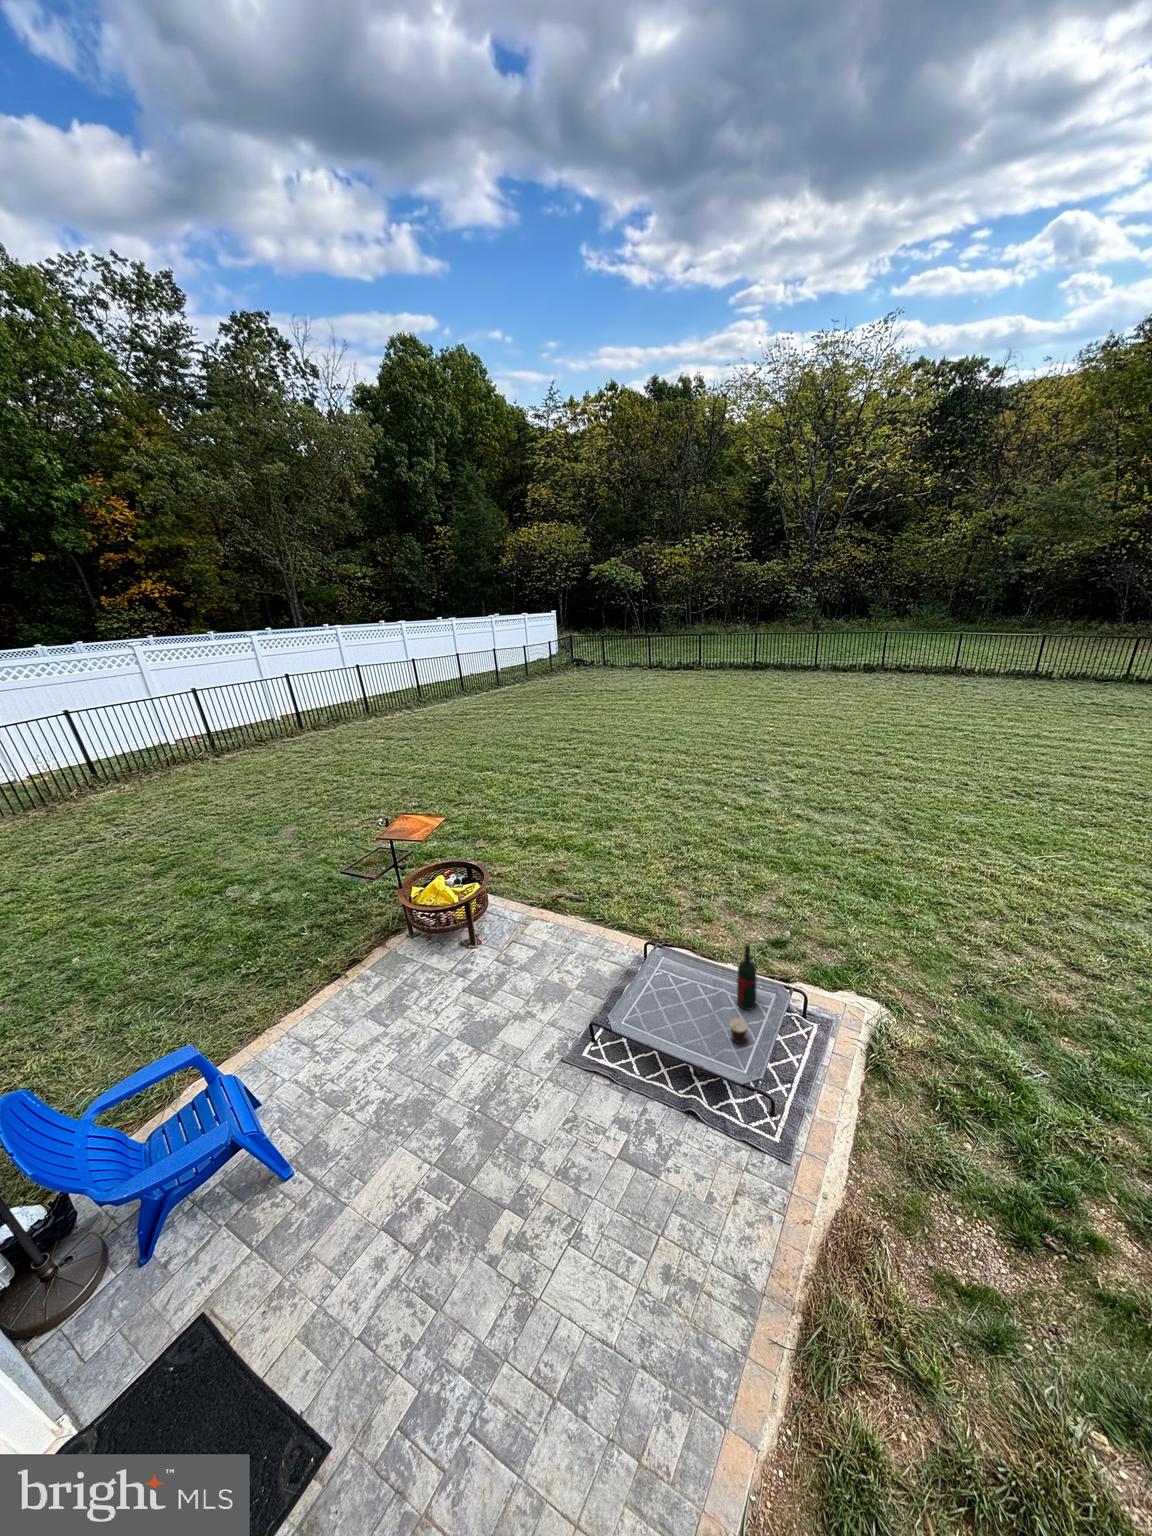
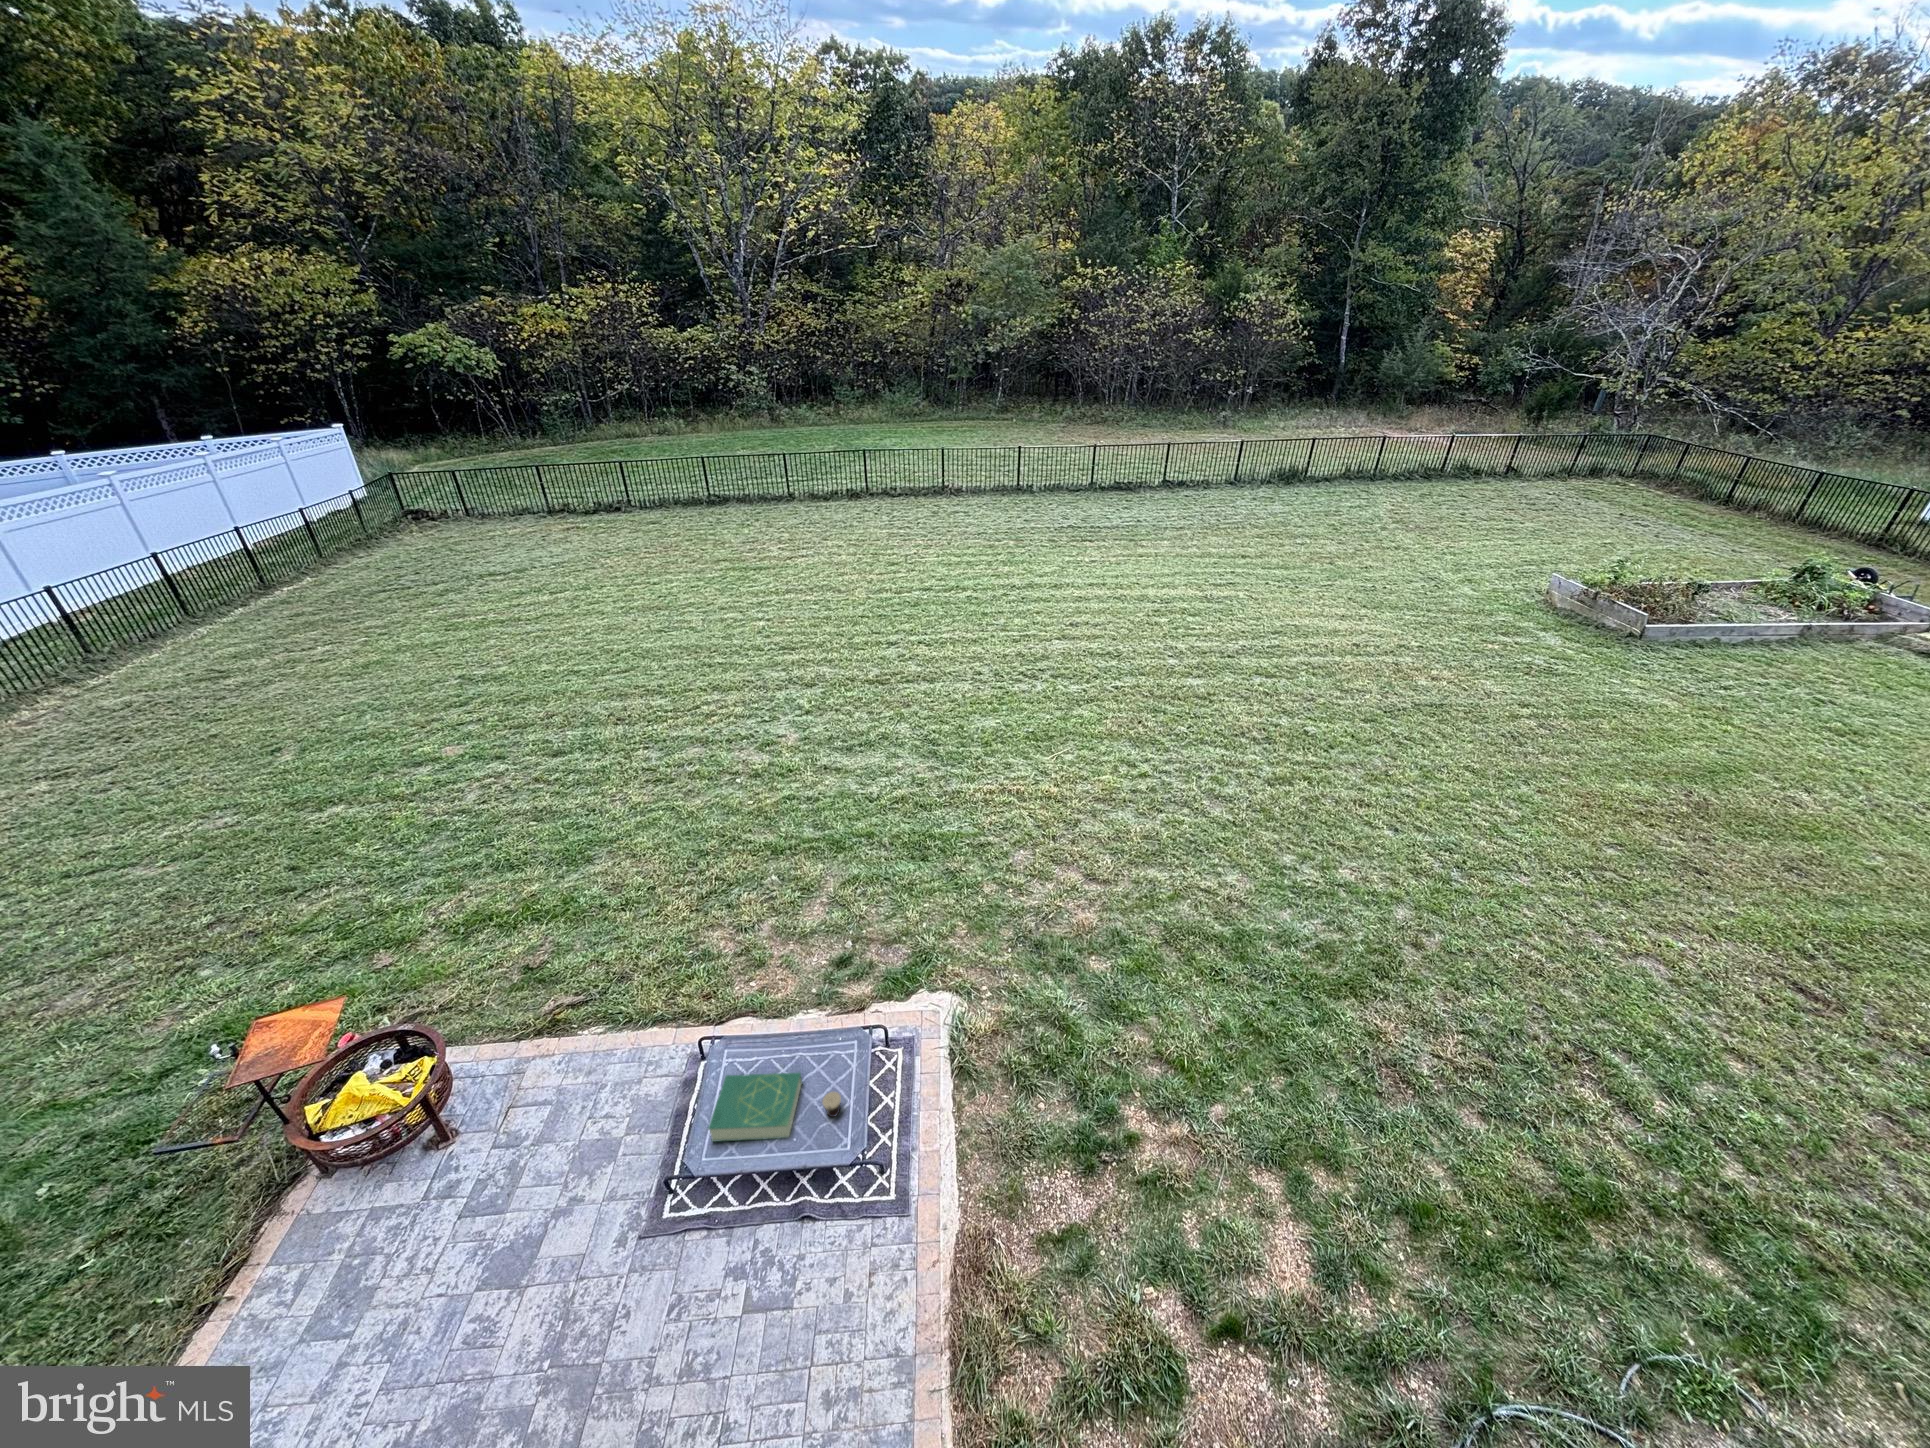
wine bottle: present [737,942,757,1010] -> none [817,1012,841,1073]
book: none [629,972,717,1042] -> present [708,1073,802,1142]

